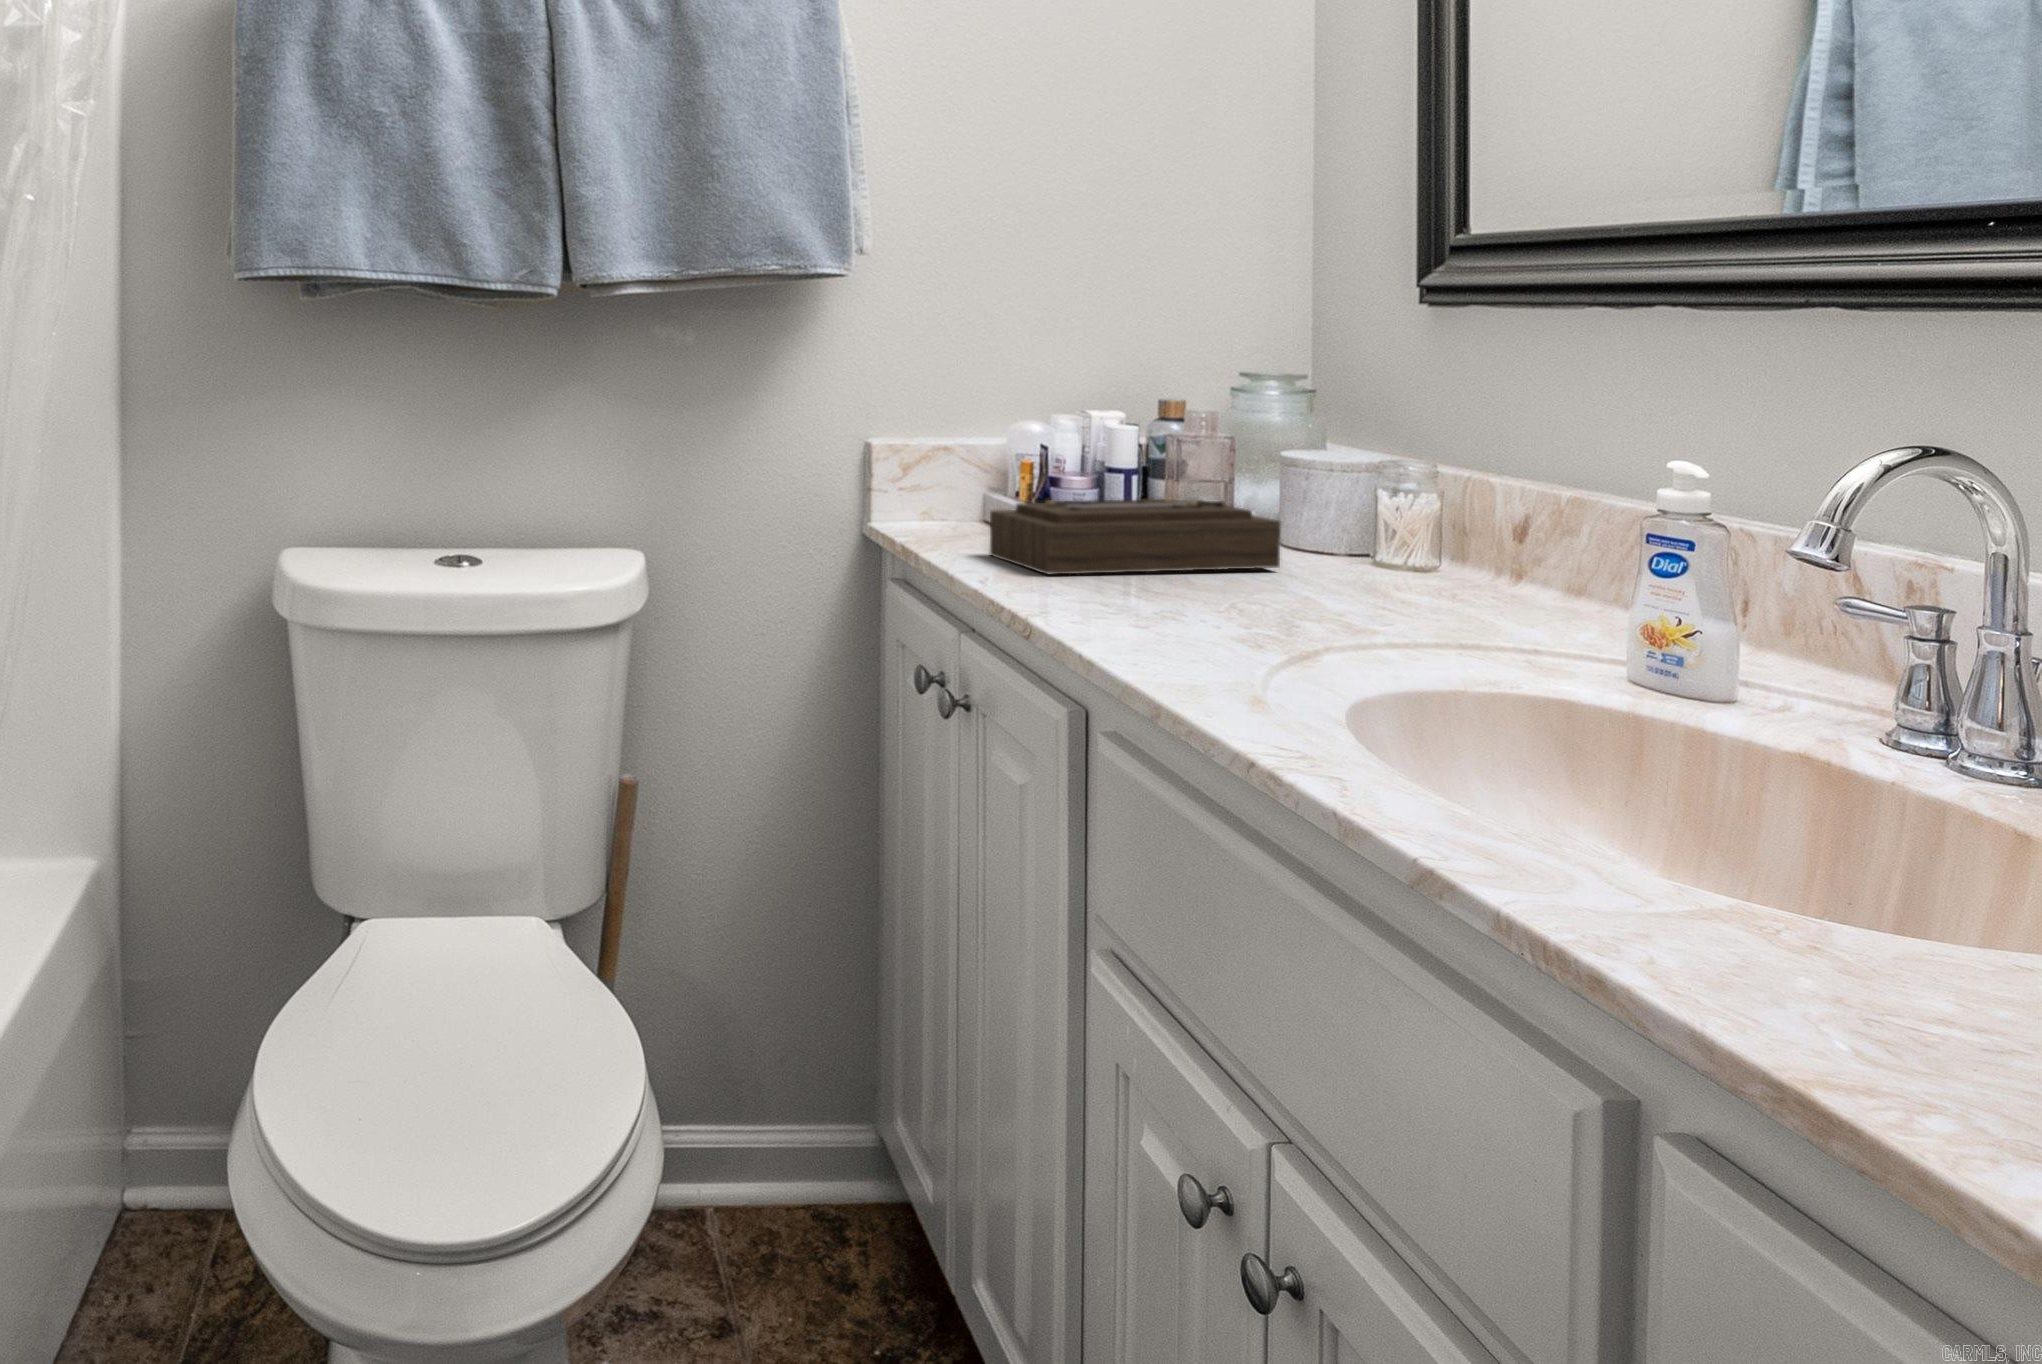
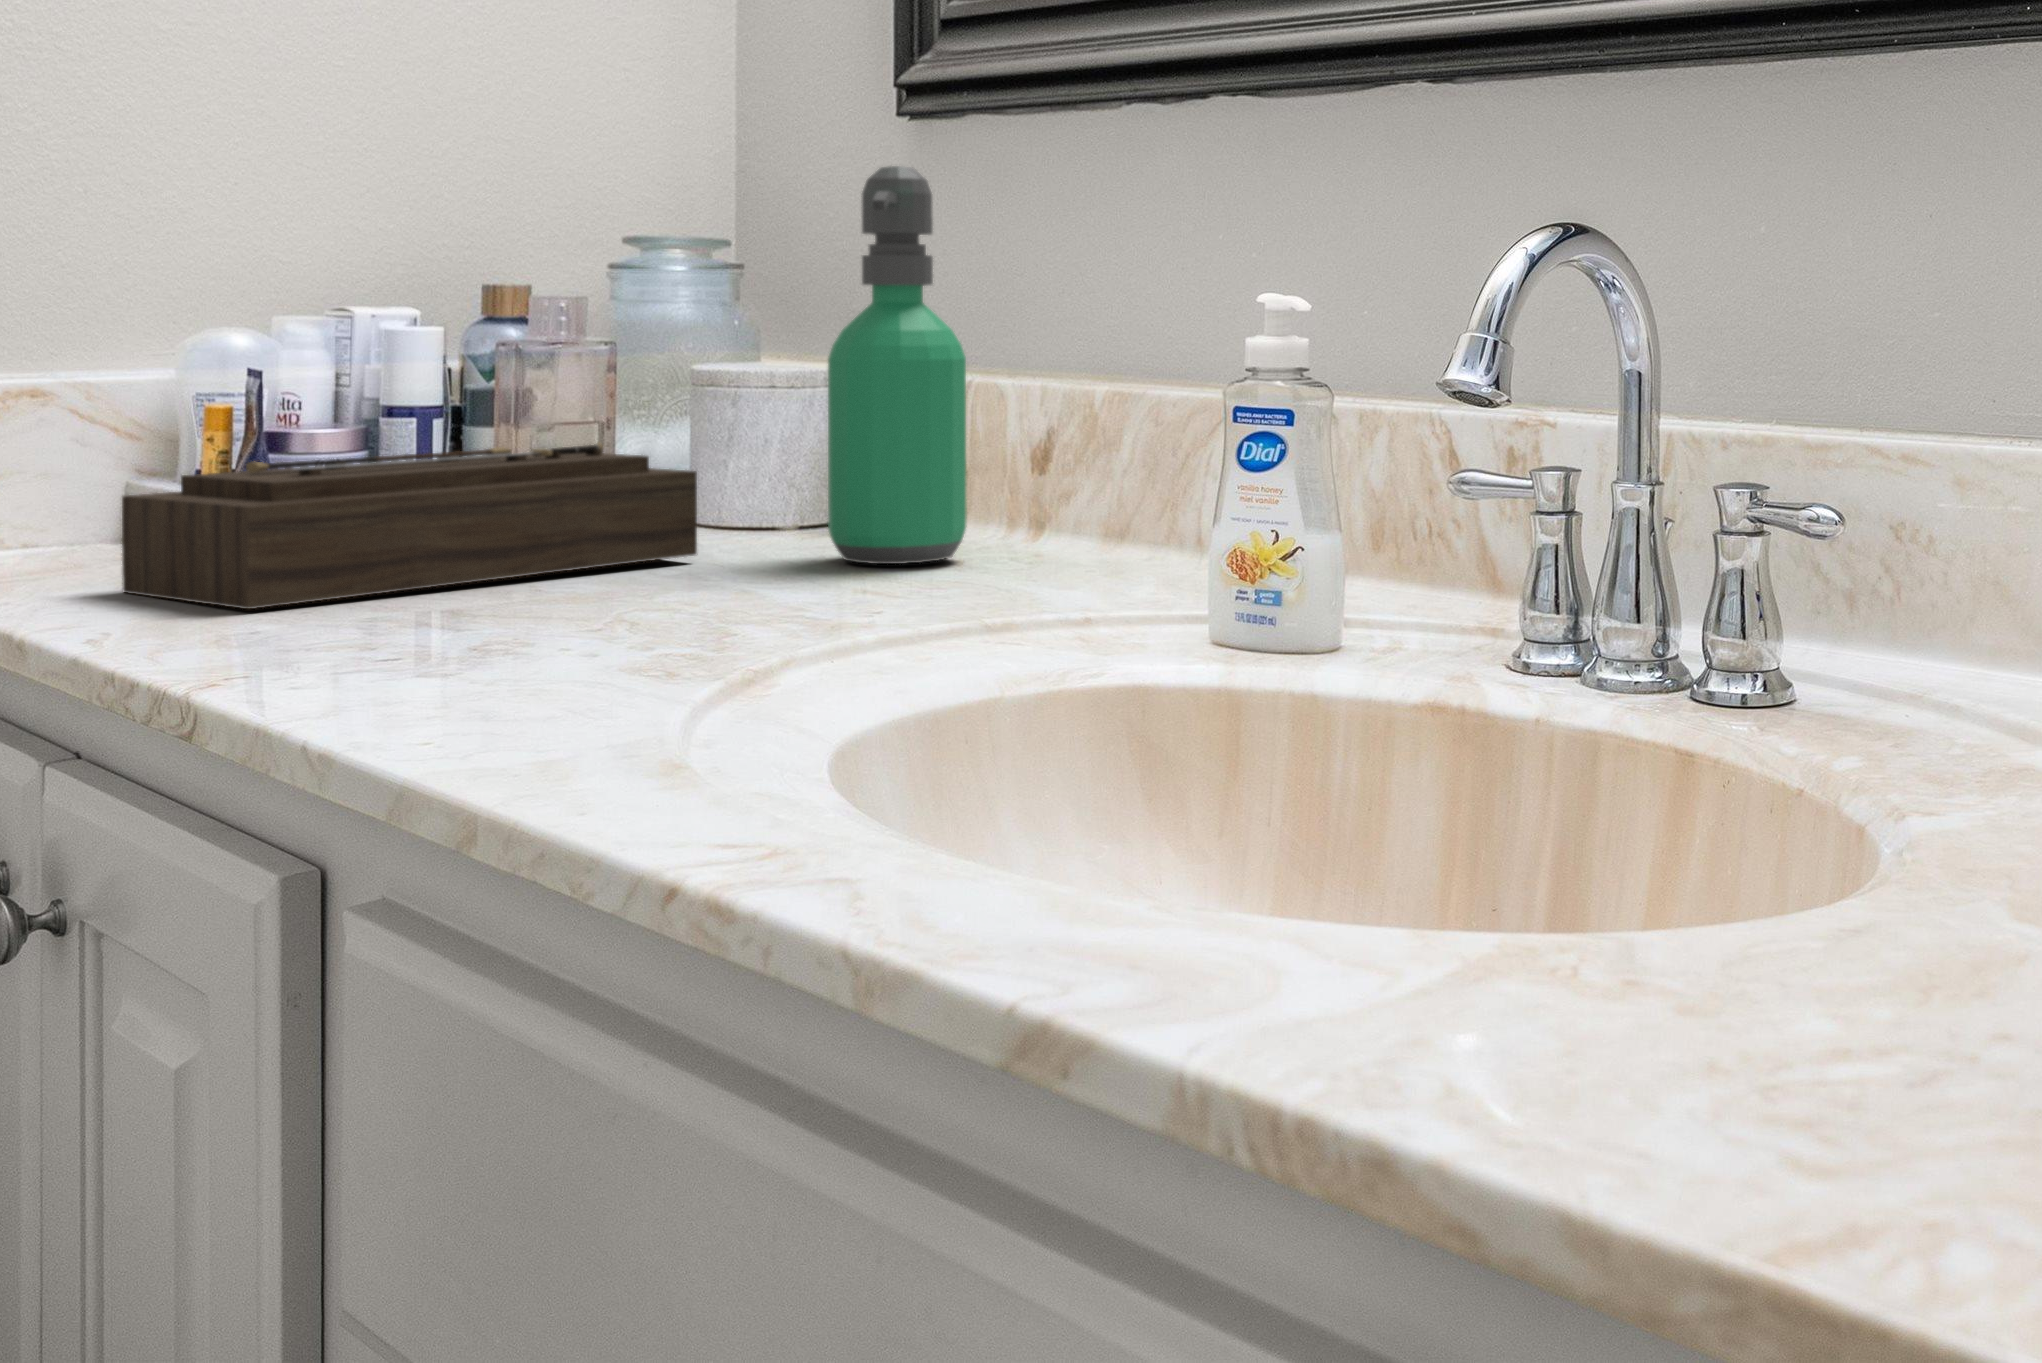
soap dispenser: none [1363,352,1461,591] -> present [828,166,967,564]

